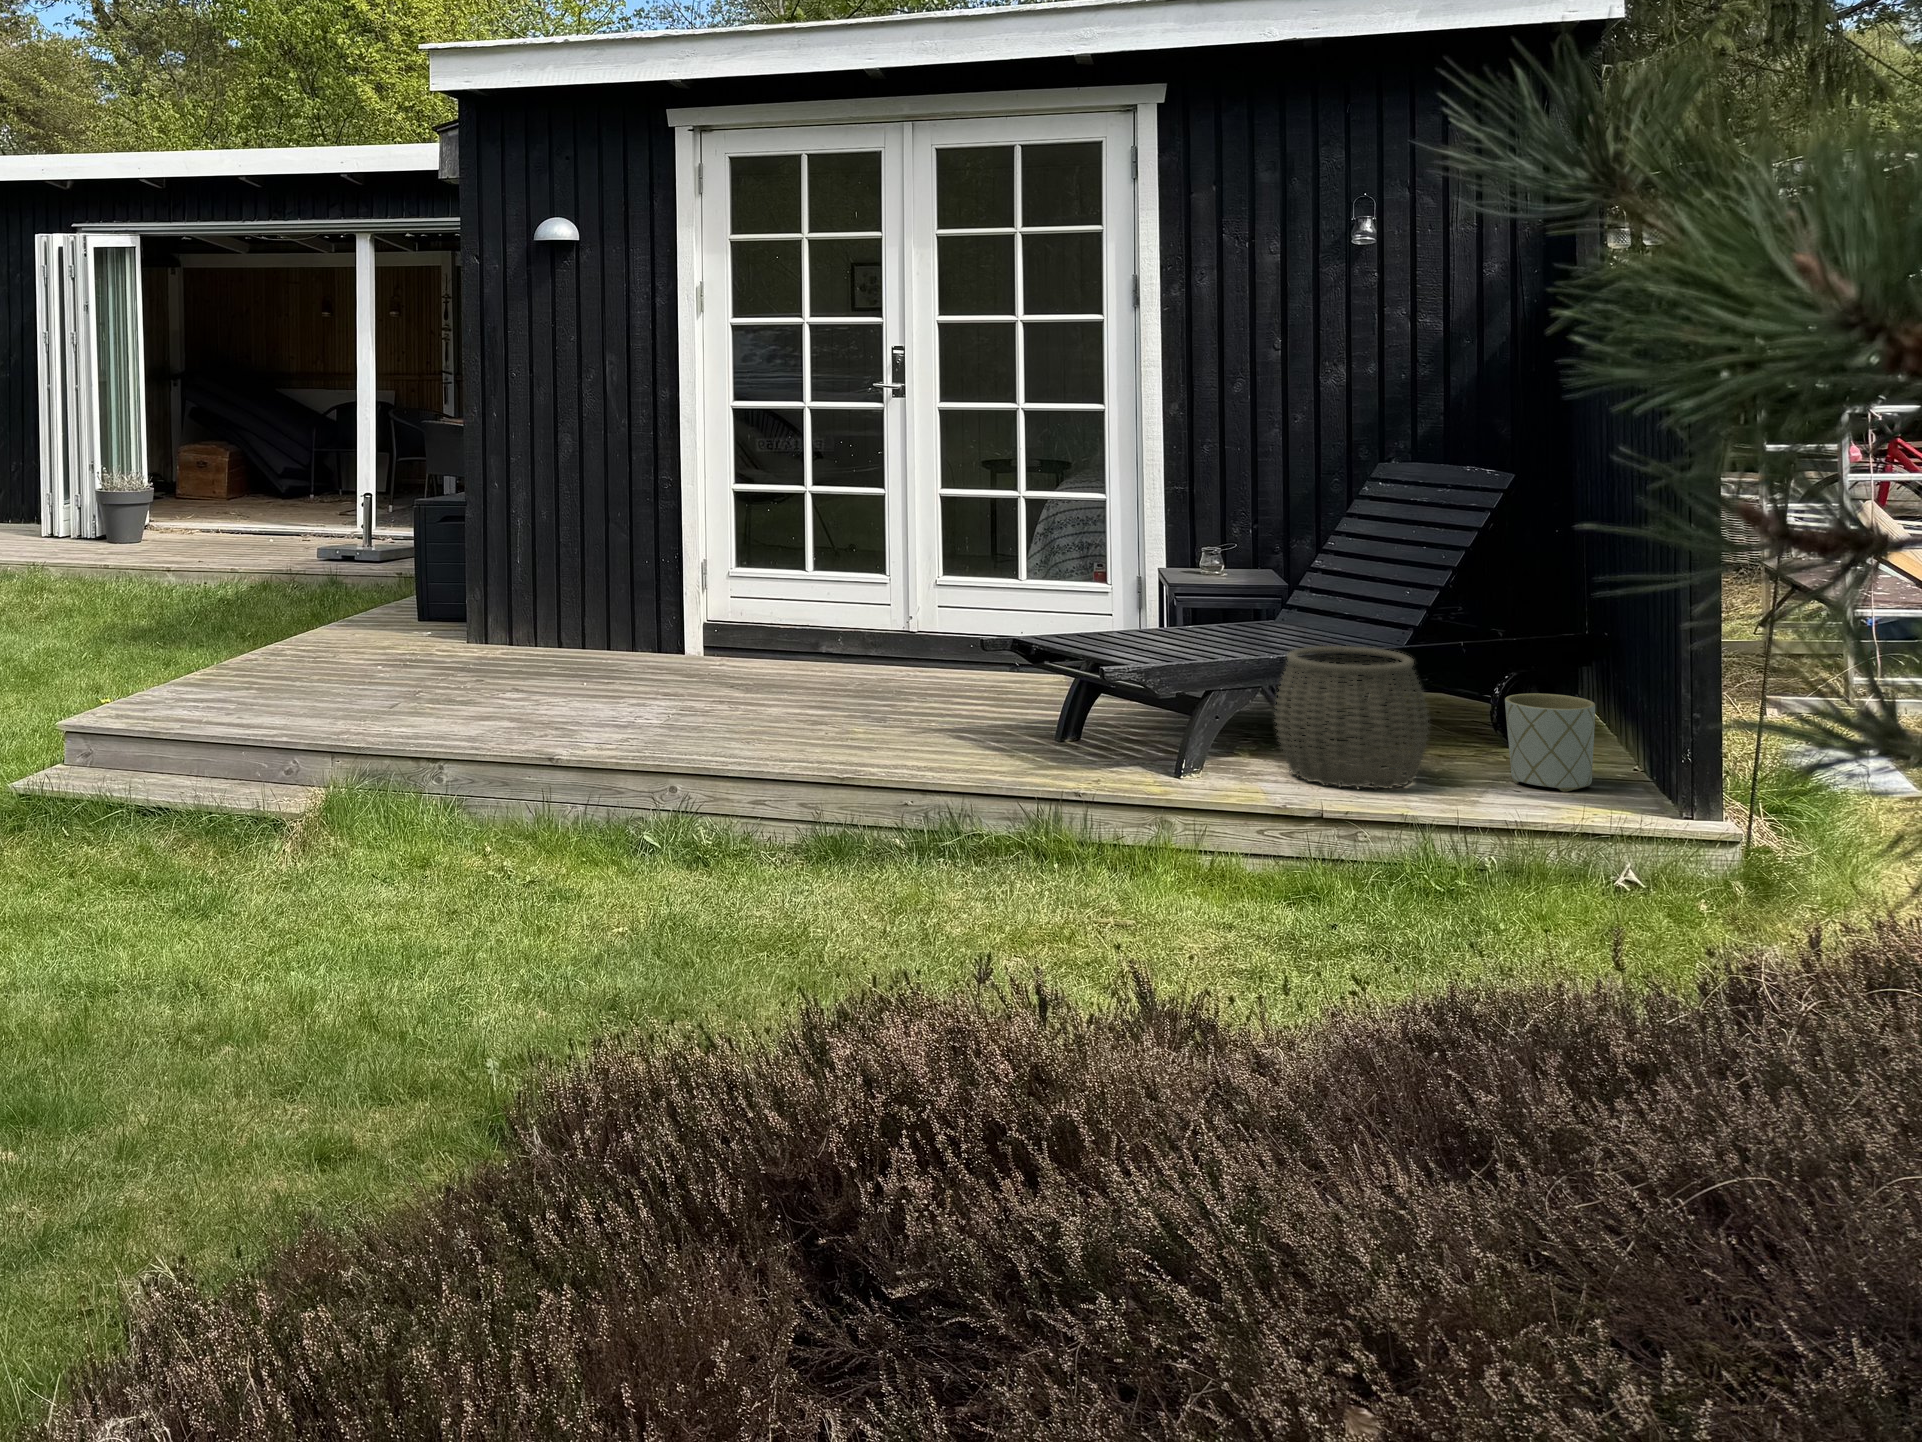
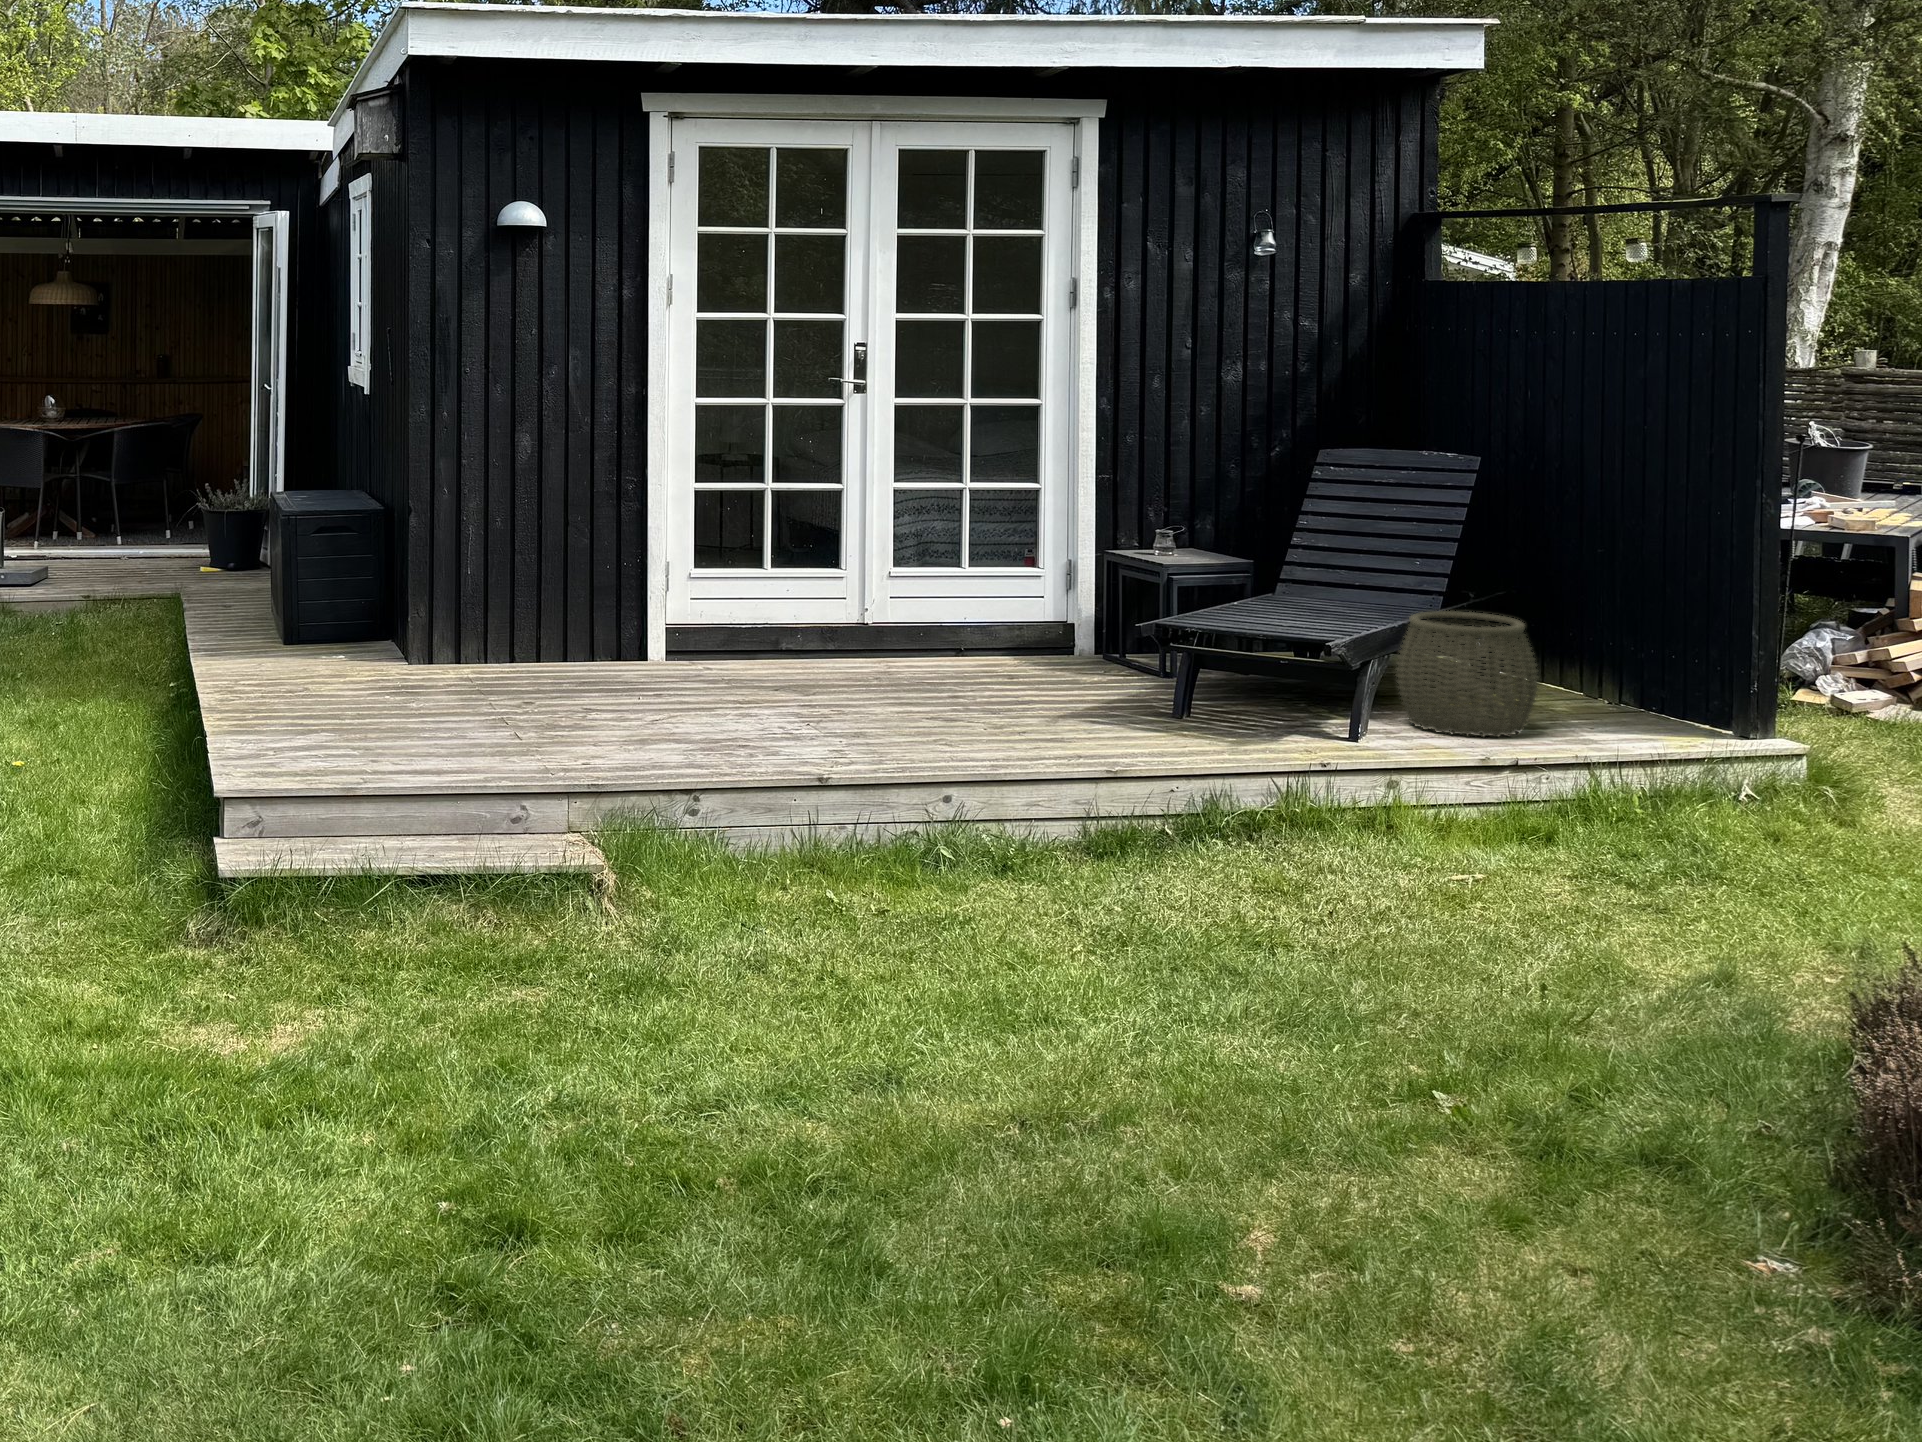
planter: present [1505,693,1595,792] -> none [1556,642,1634,724]

